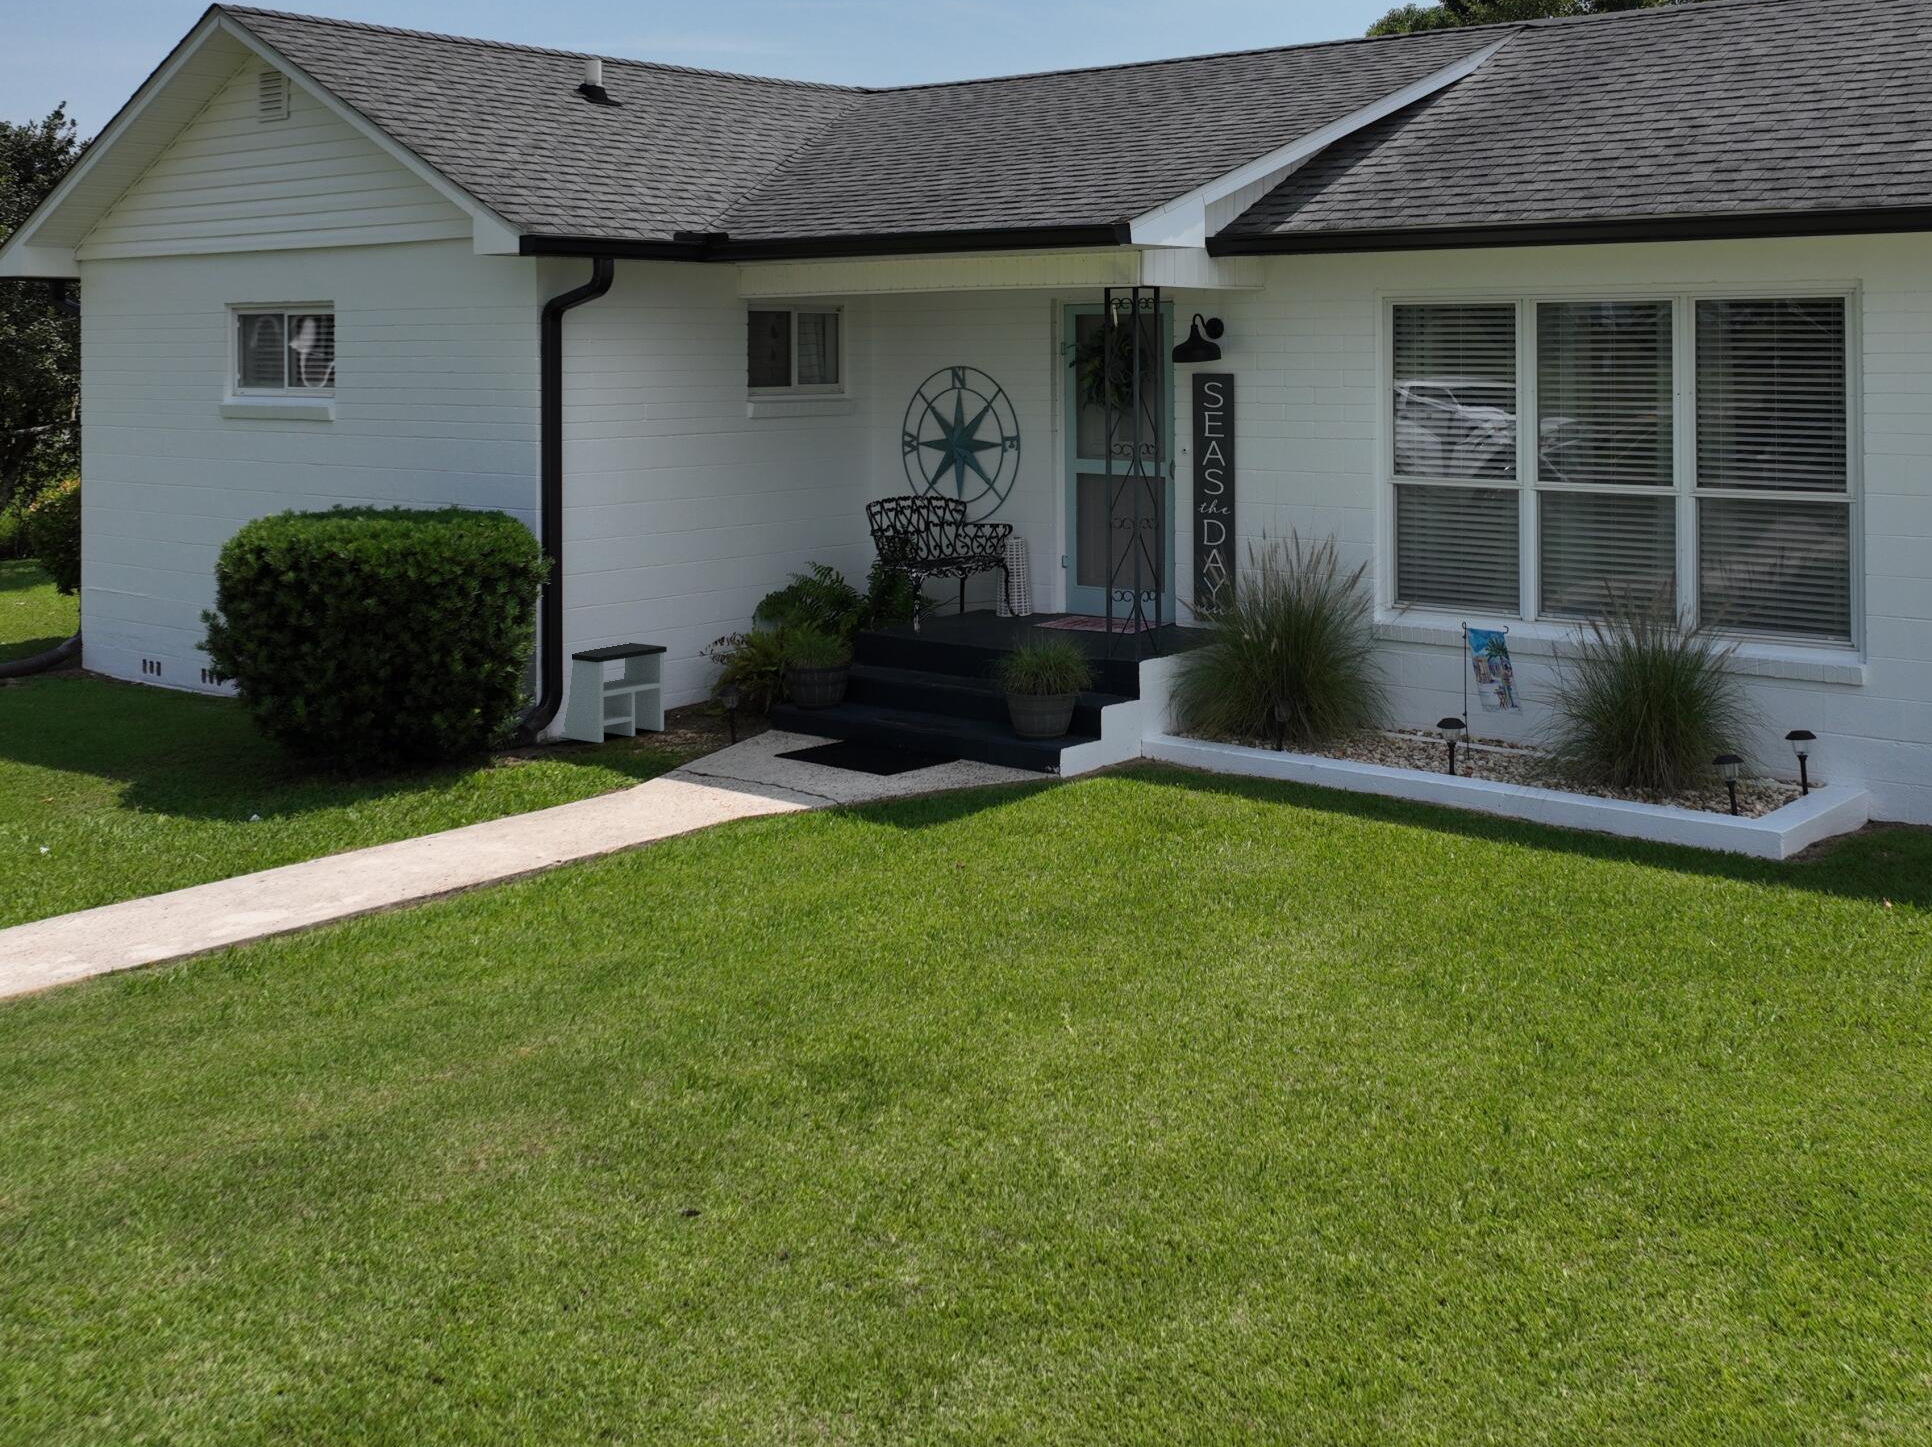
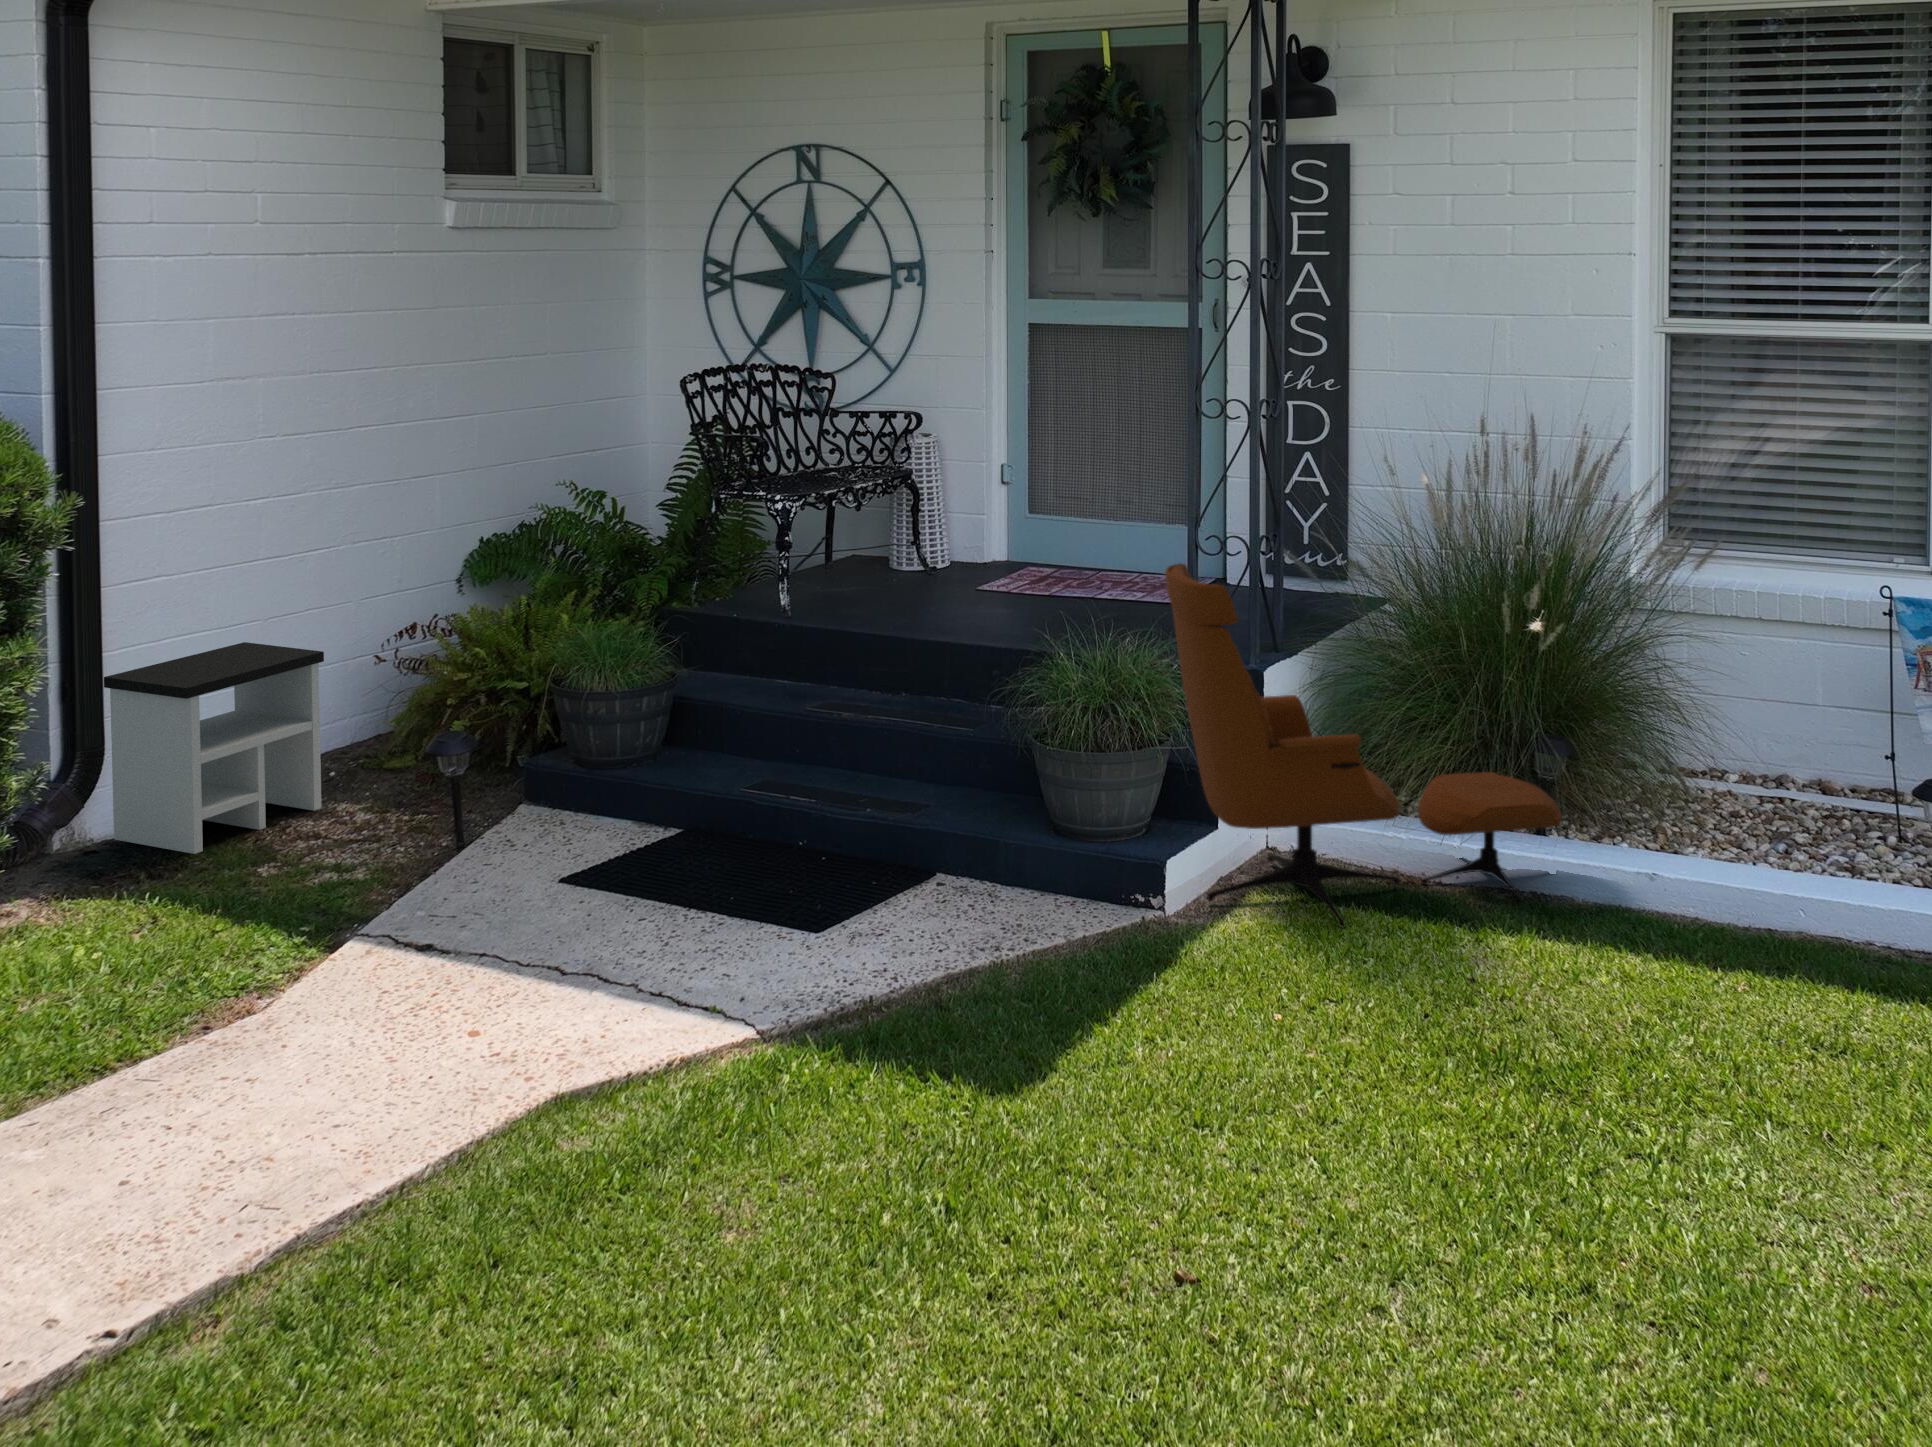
lounge chair: none [1058,600,1268,779] -> present [1165,563,1562,928]

